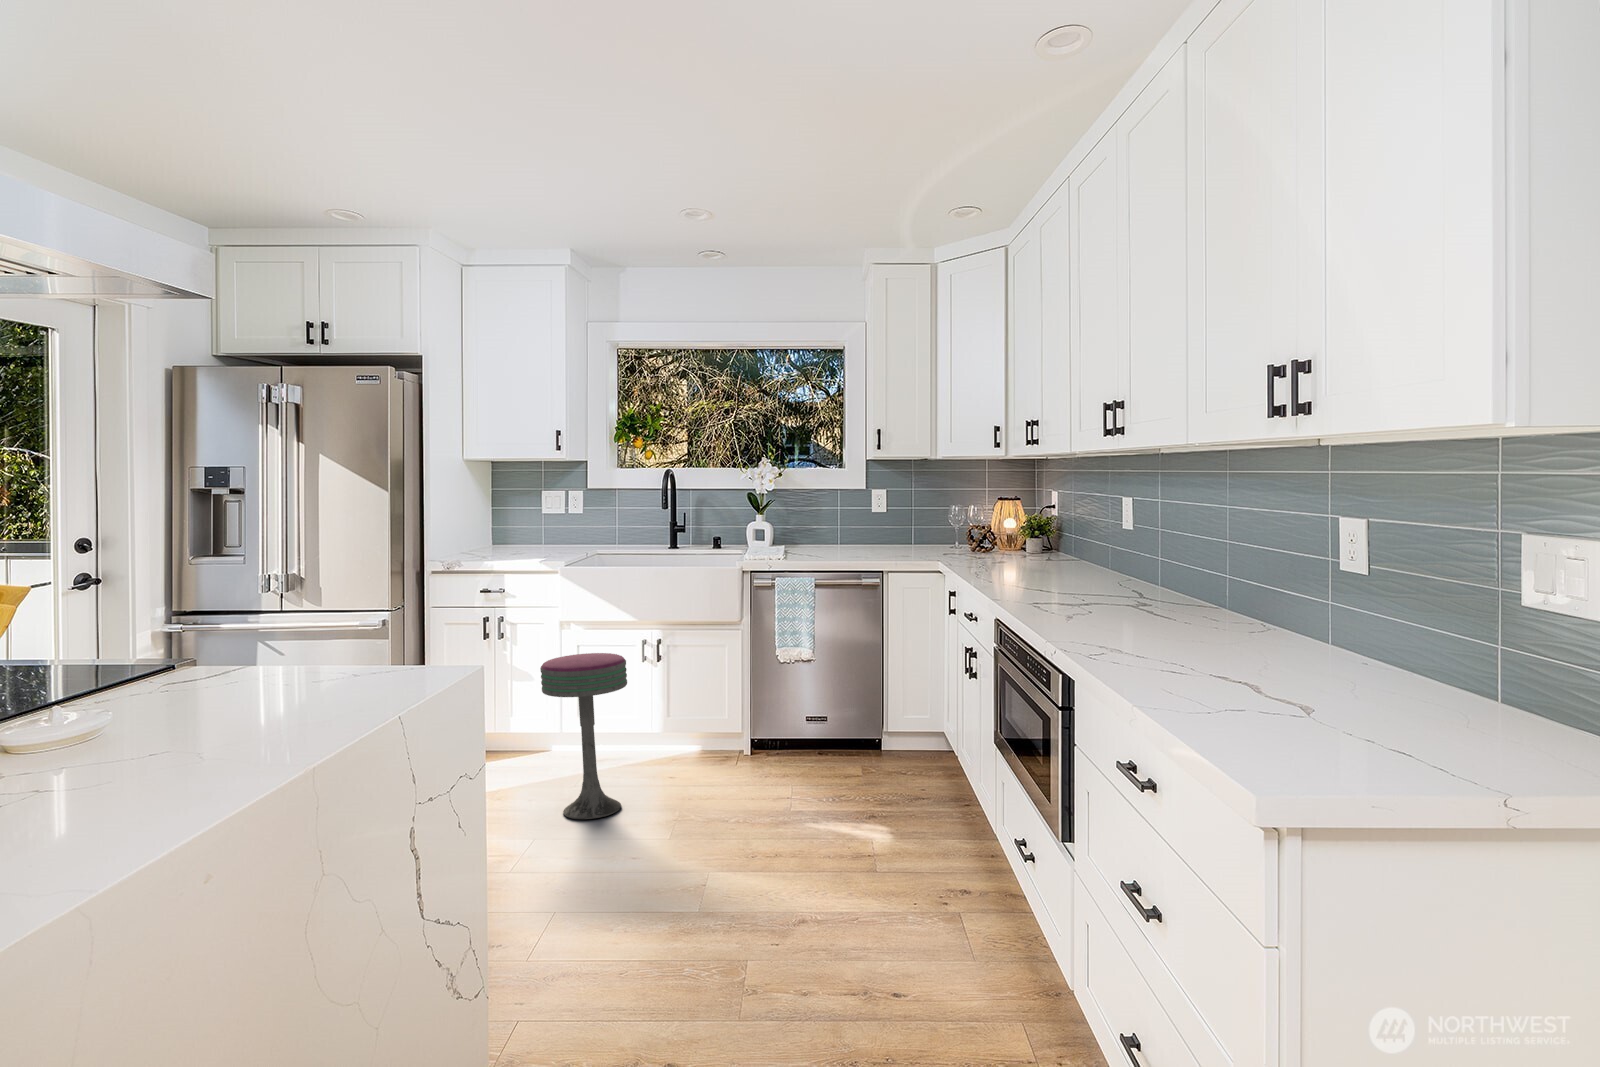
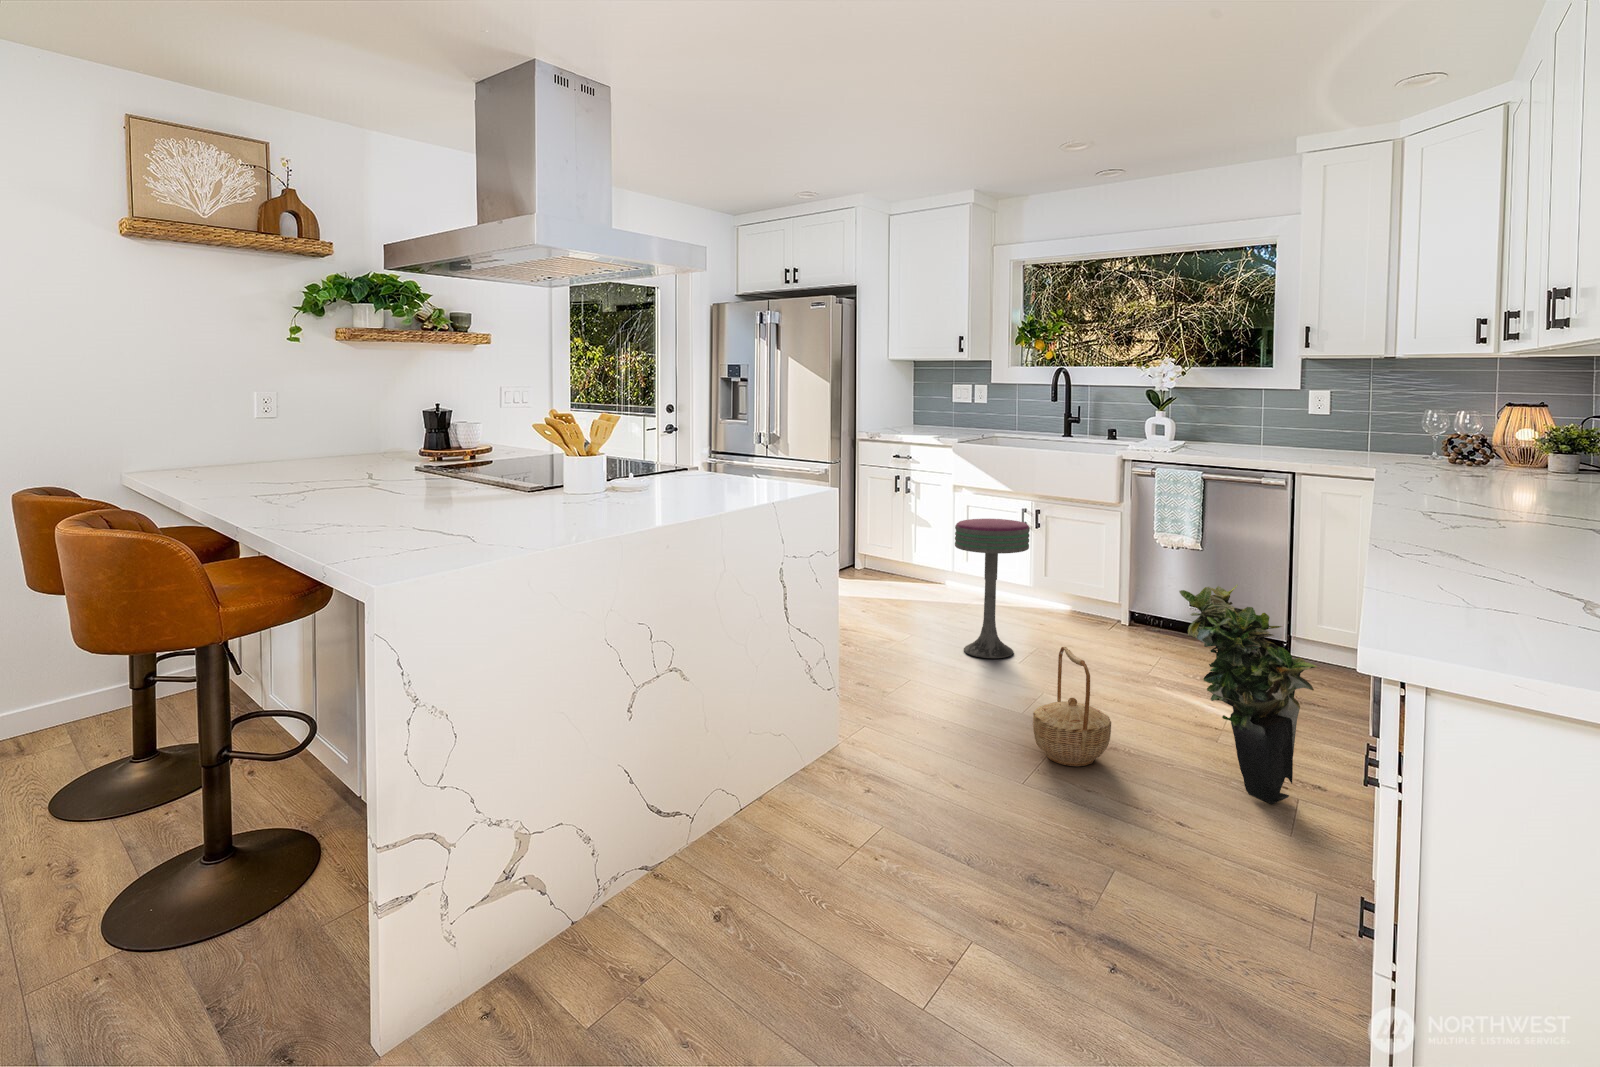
potted plant: none [766,712,900,943] -> present [1179,585,1317,804]
basket: none [629,804,714,943] -> present [1033,647,1111,766]

